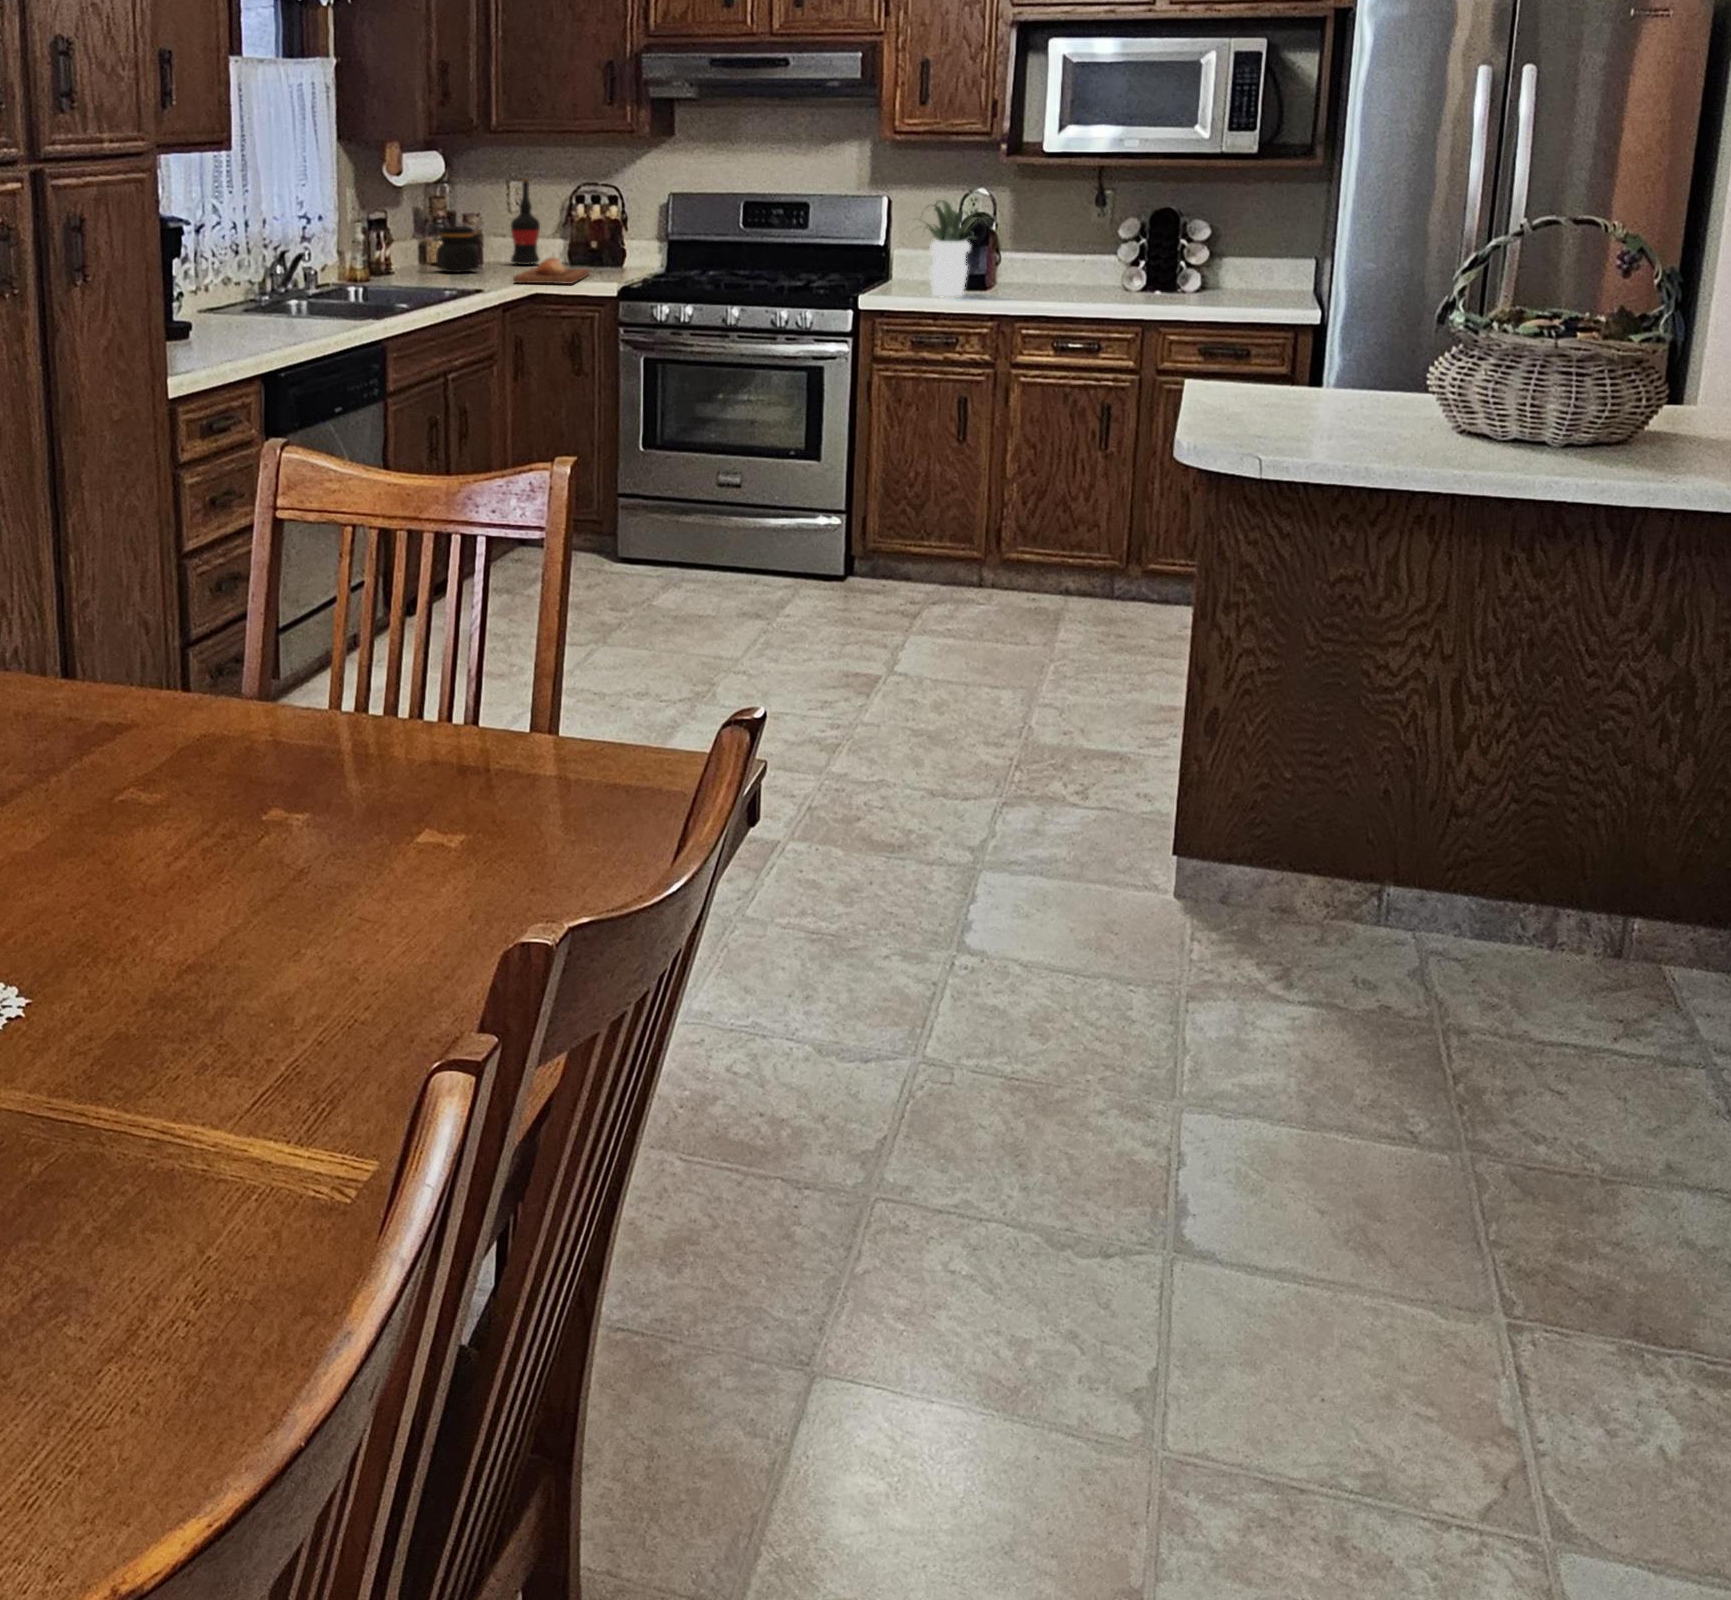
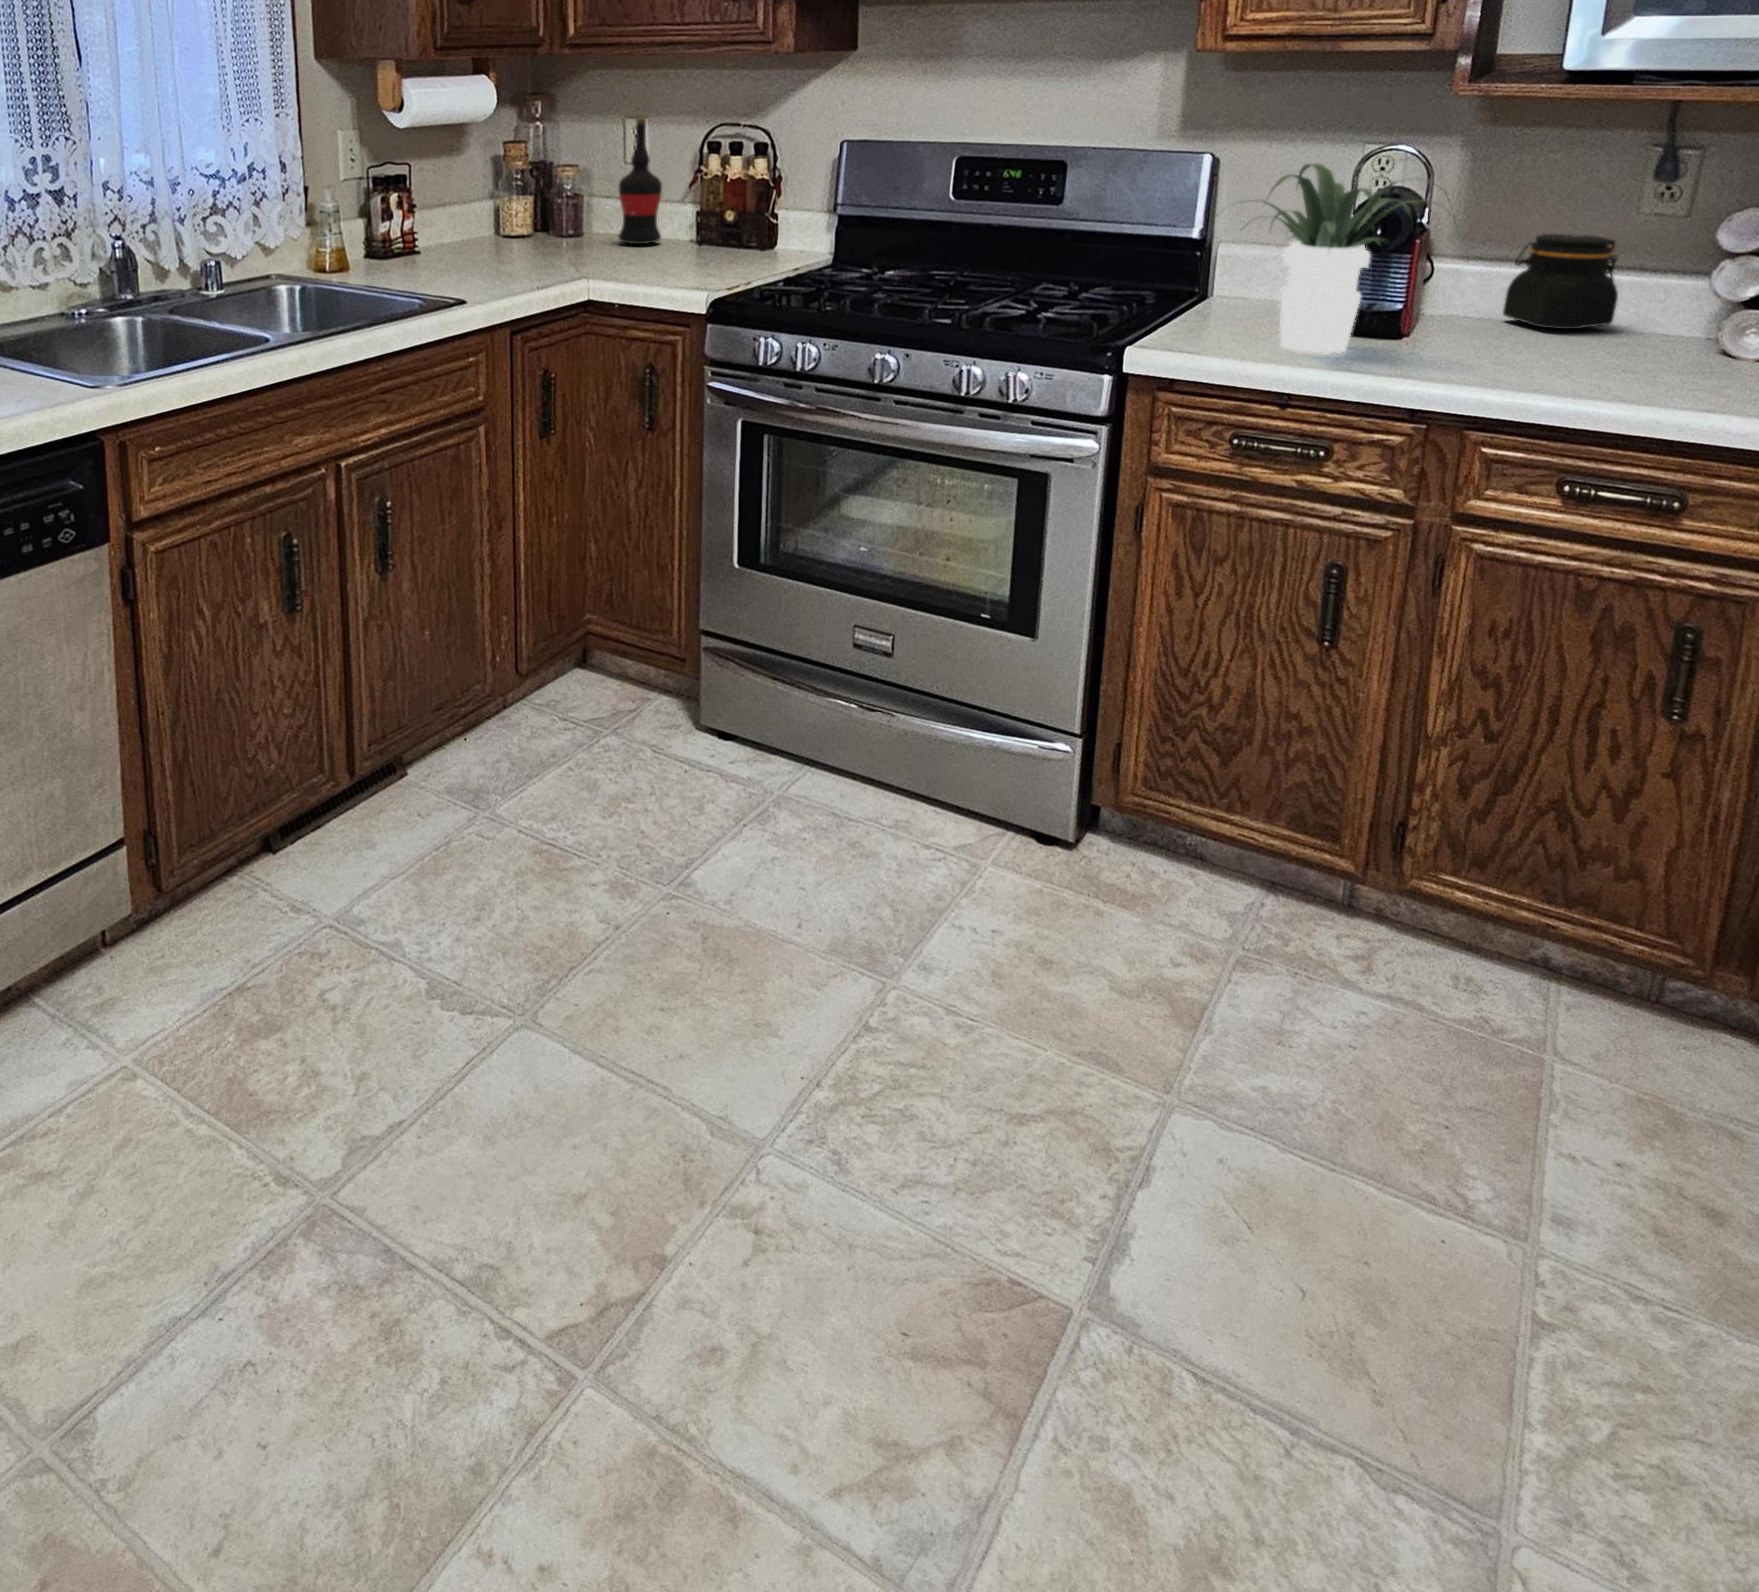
jar: present [434,226,480,272] -> present [1503,234,1618,329]
bread loaf: present [513,258,590,284] -> none [556,242,704,291]

